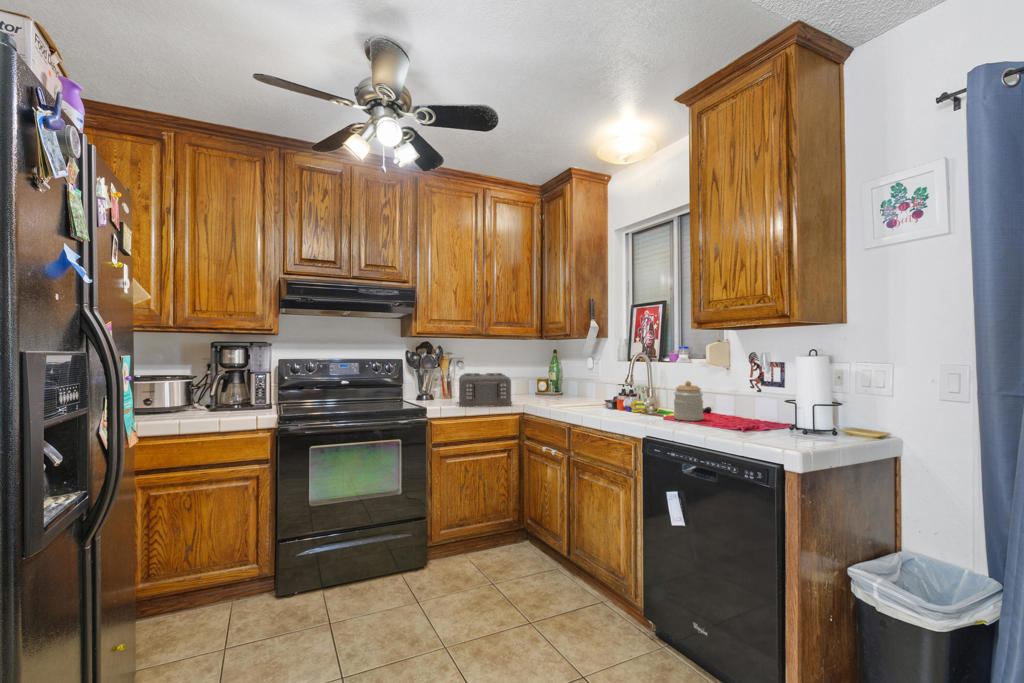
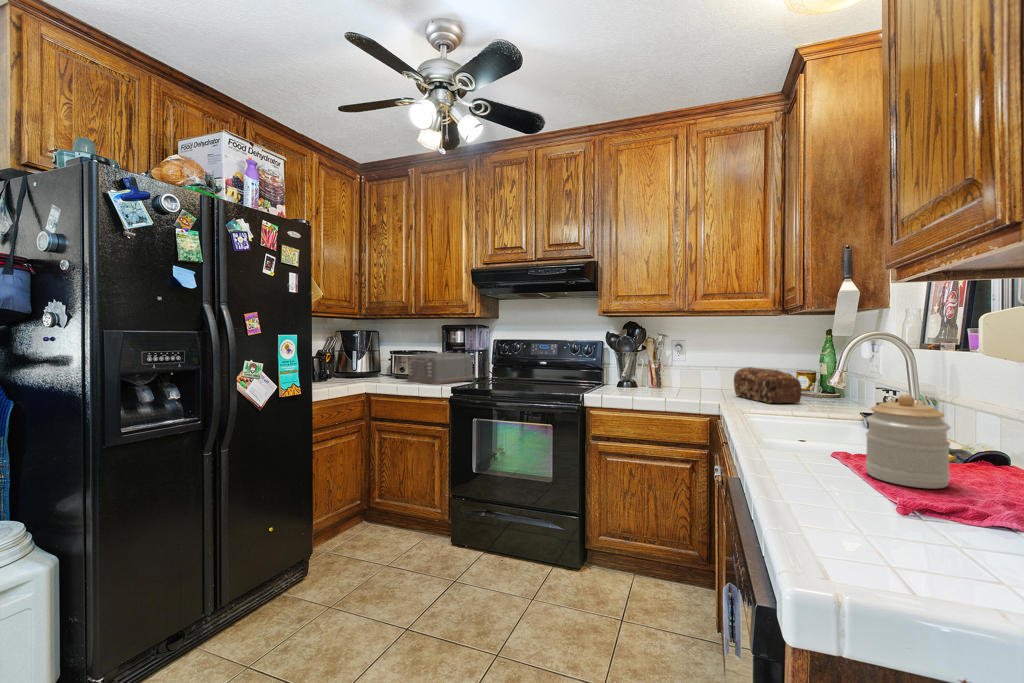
toaster: present [459,373,512,407] -> present [408,353,474,385]
bread loaf: none [518,377,563,400] -> present [734,367,801,403]

